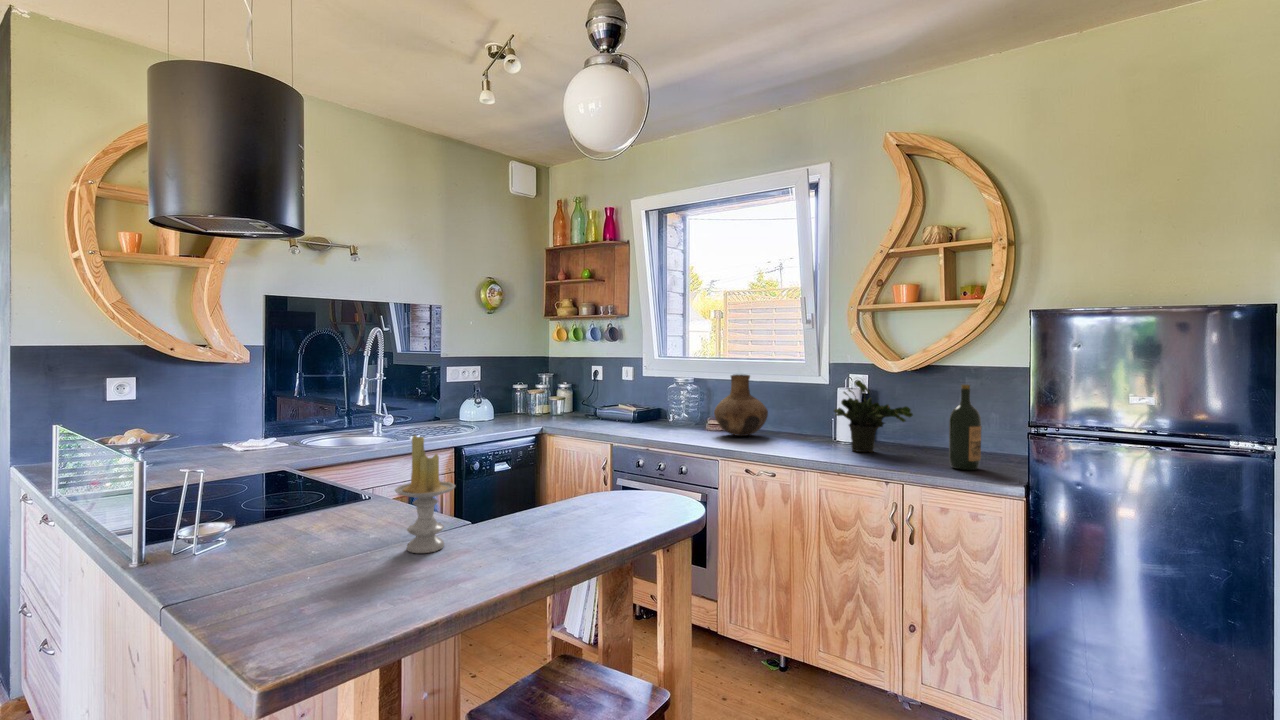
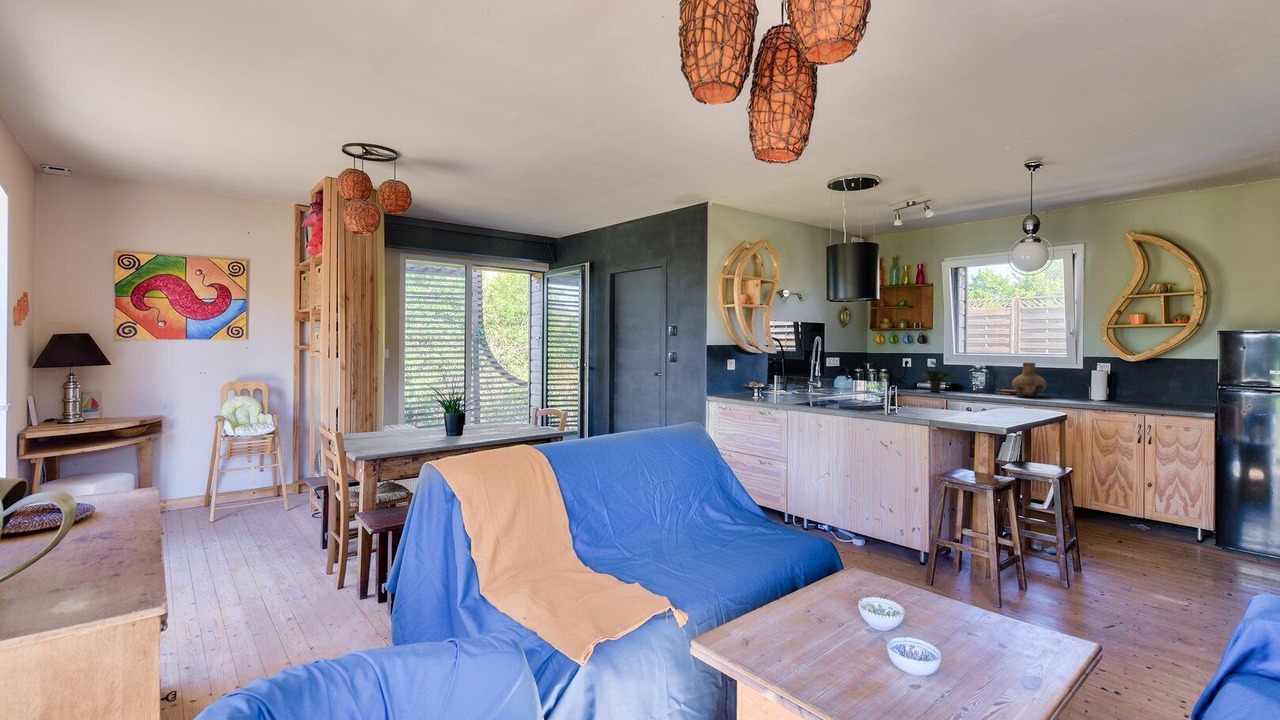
potted plant: present [834,380,913,452] -> present [923,362,956,392]
wine bottle: present [949,385,982,470] -> none [1172,367,1191,408]
candle: present [395,435,455,553] -> none [970,381,993,420]

